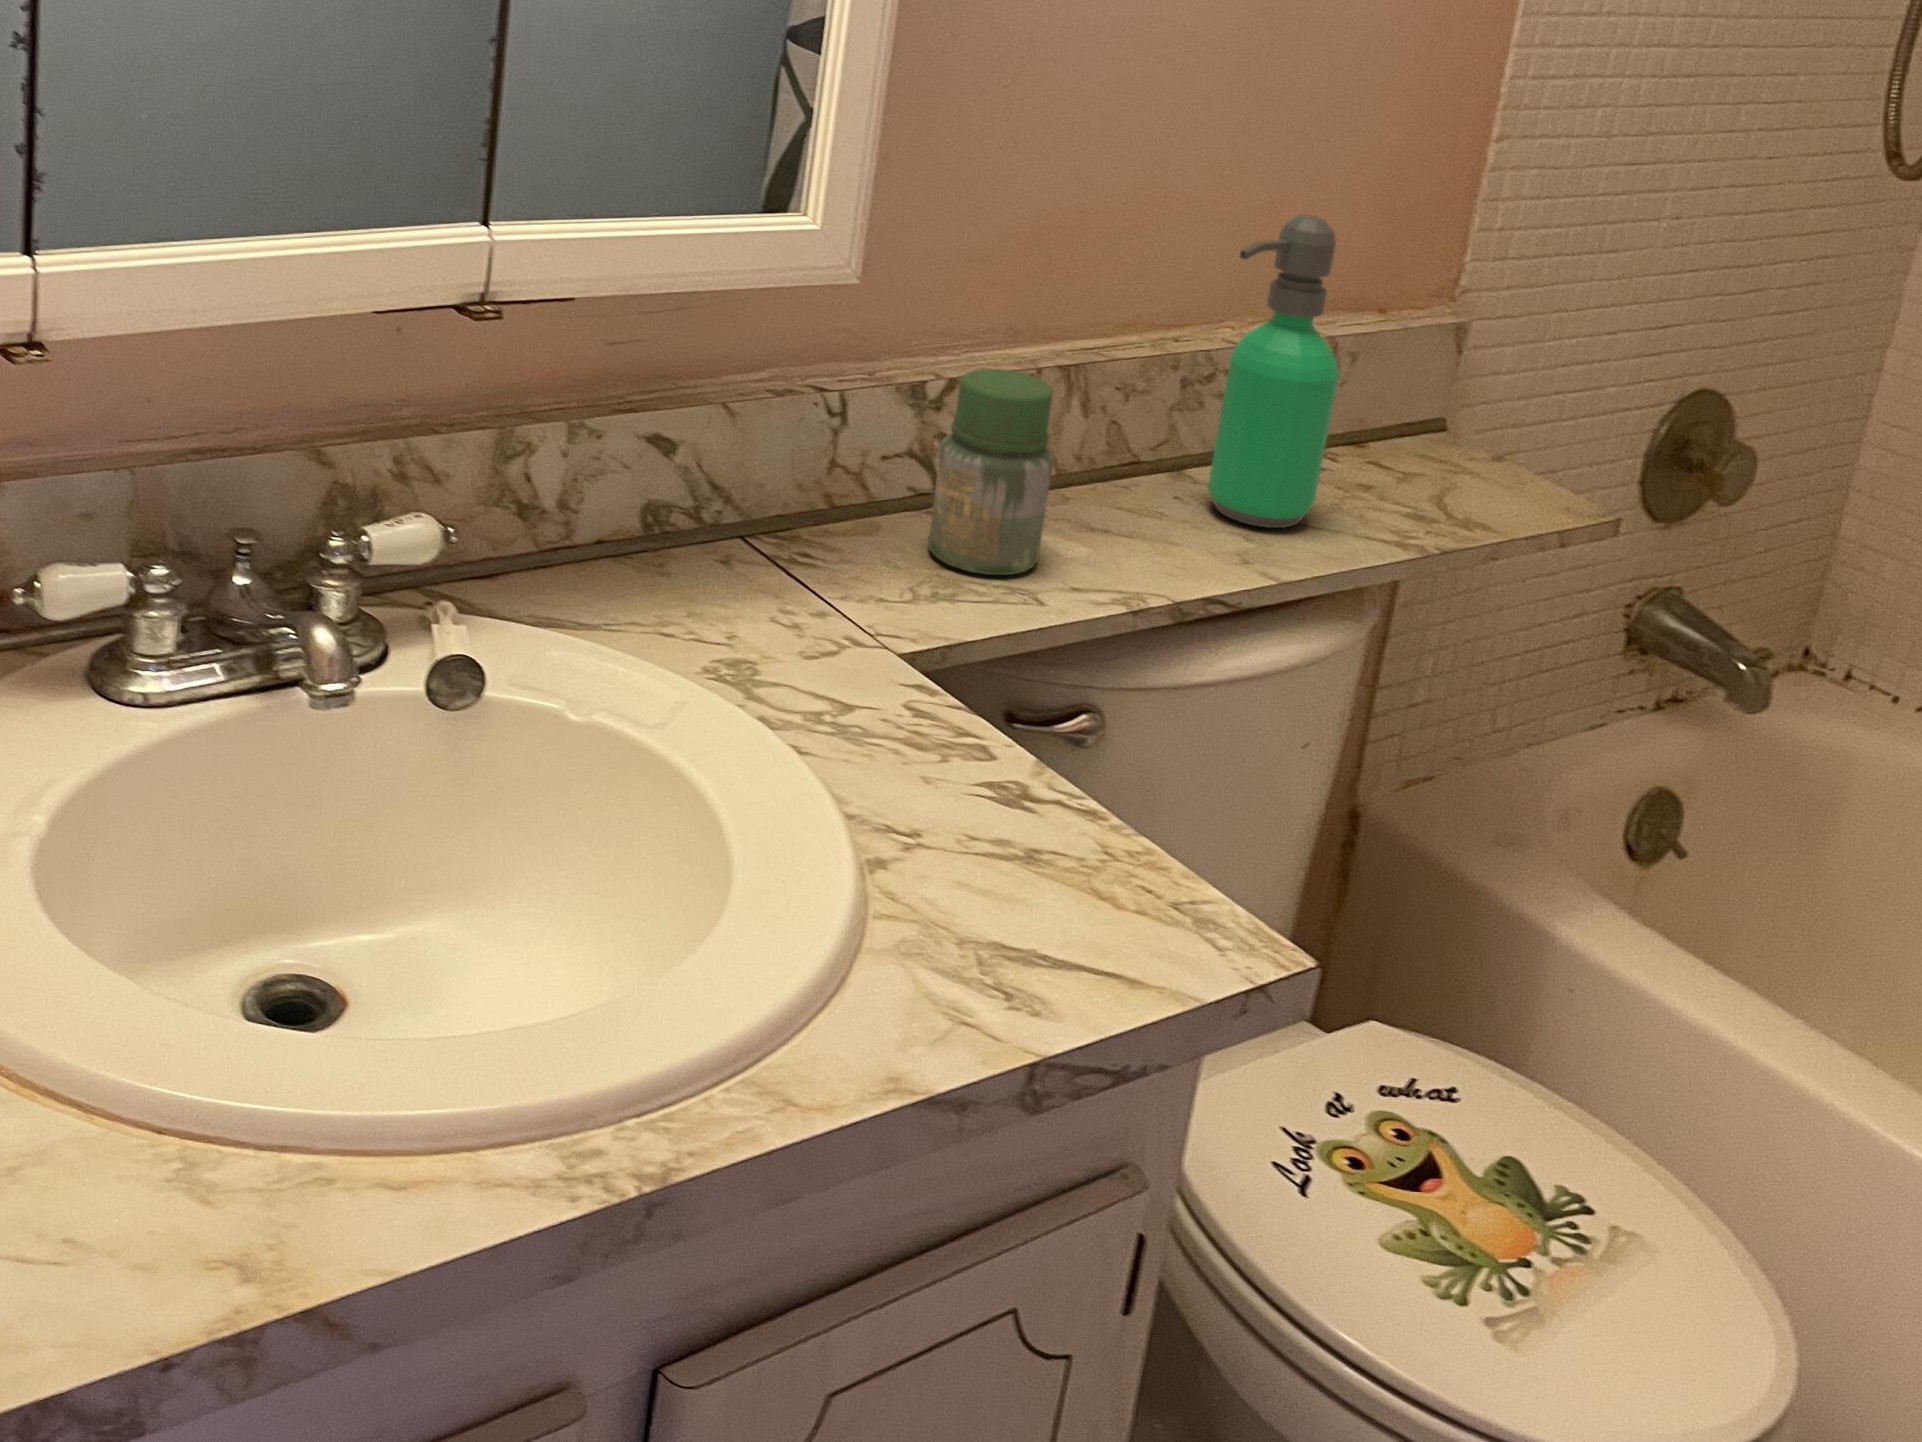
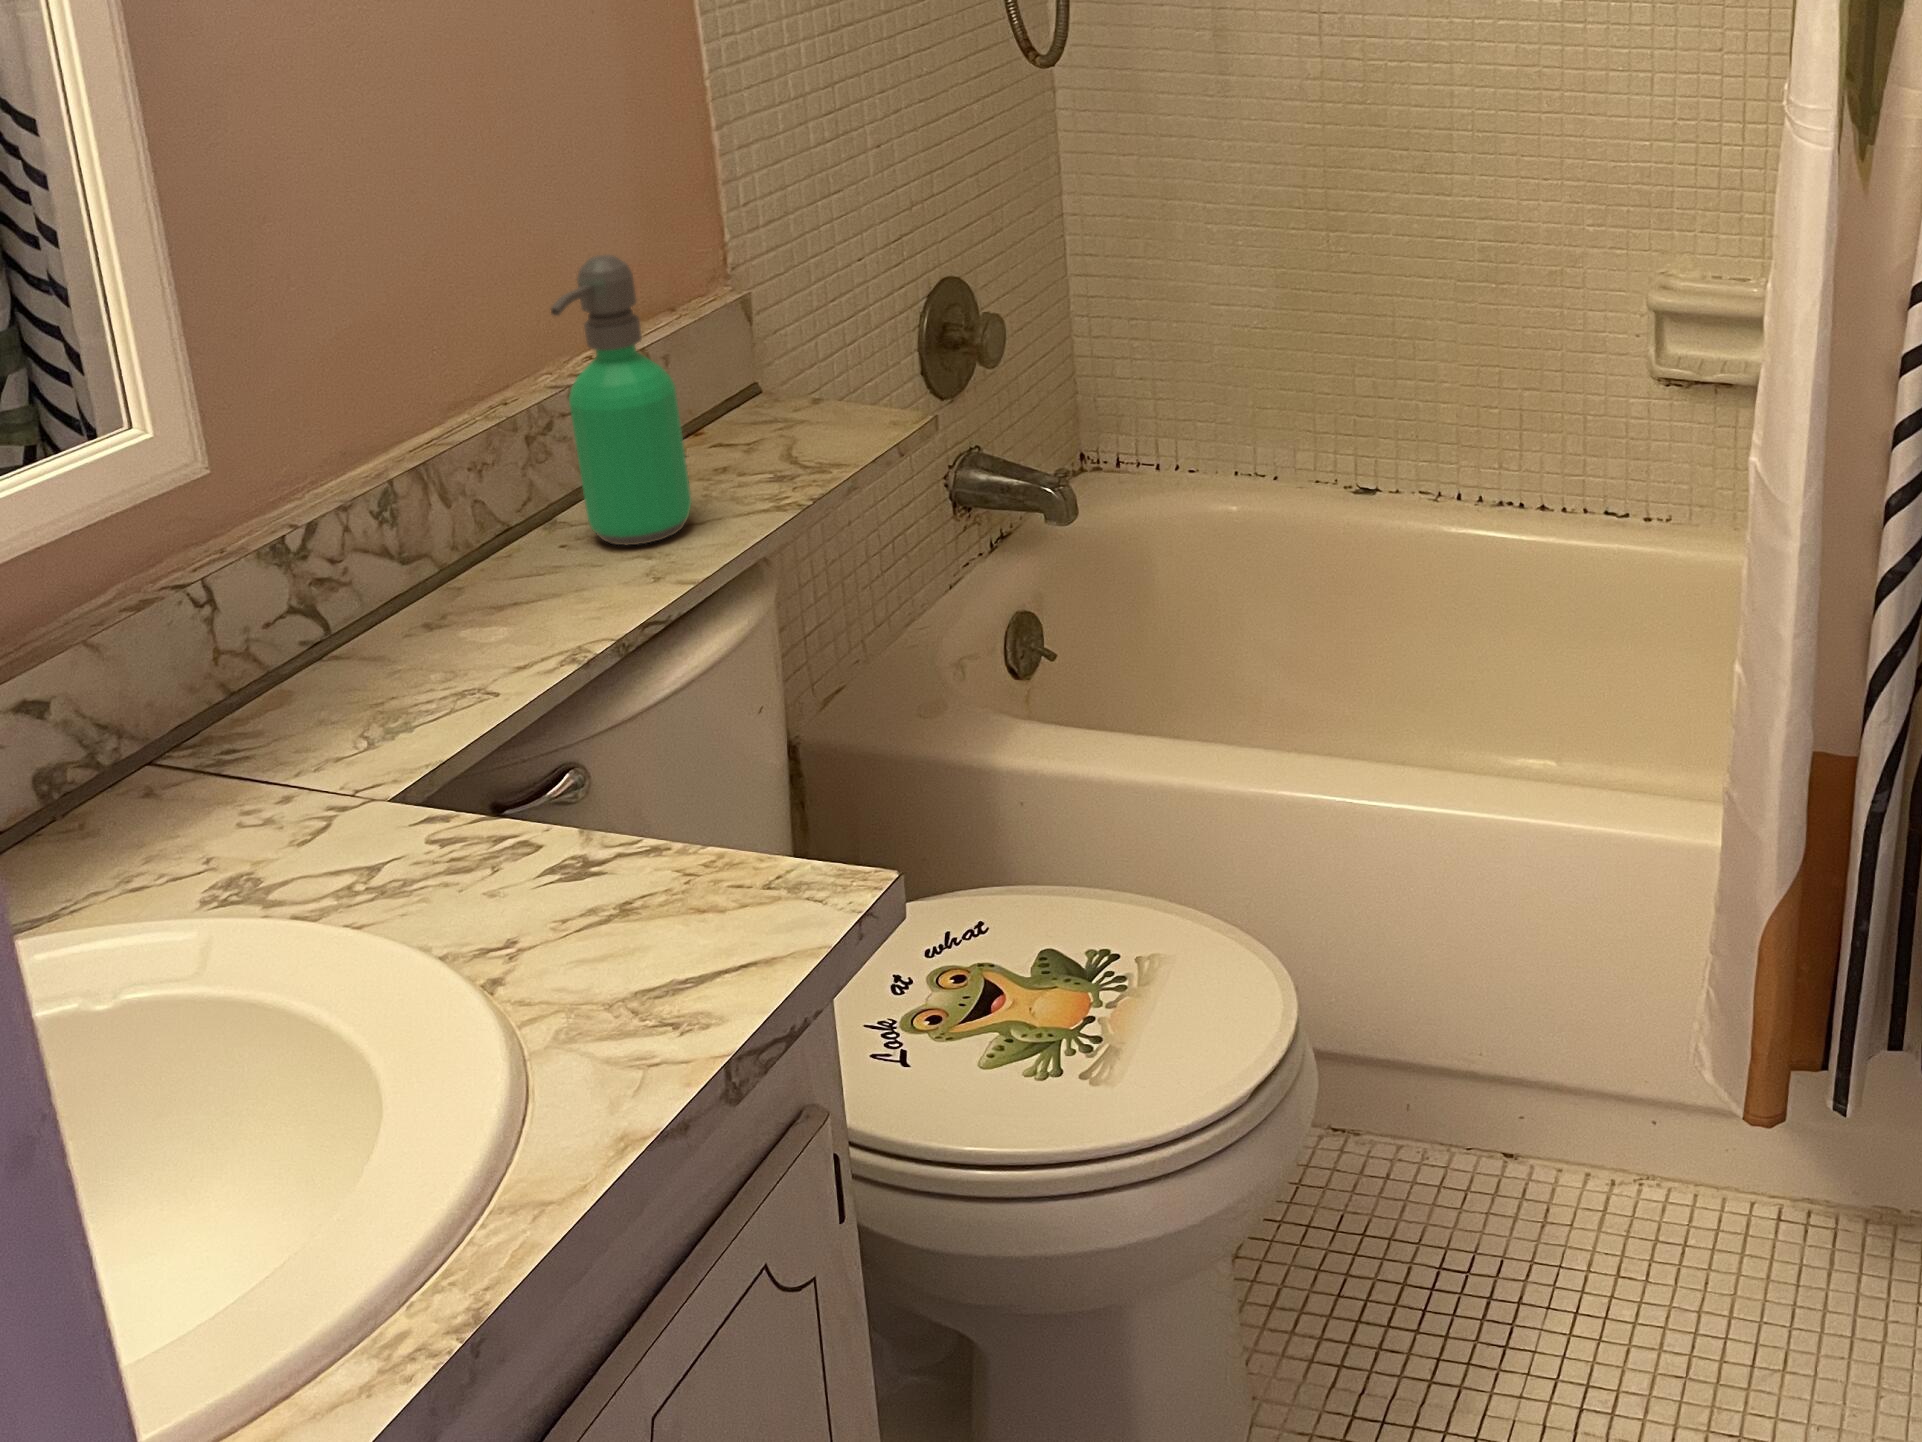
jar: present [928,369,1053,575] -> none [330,493,470,698]

